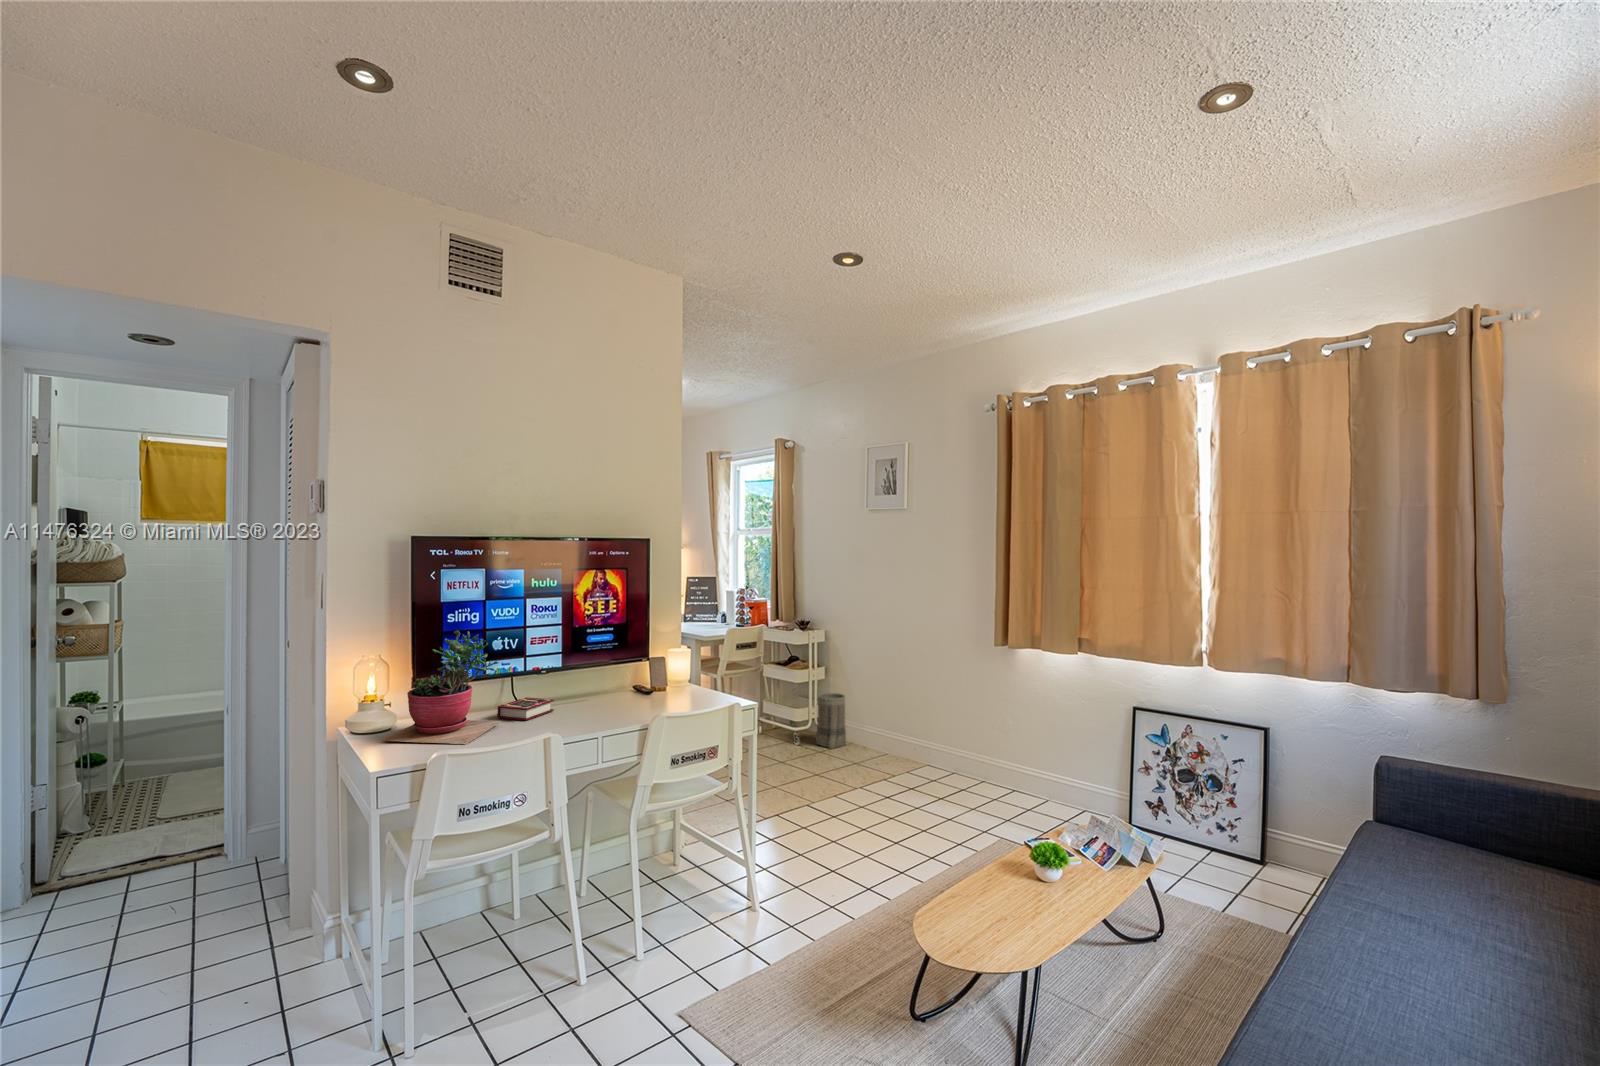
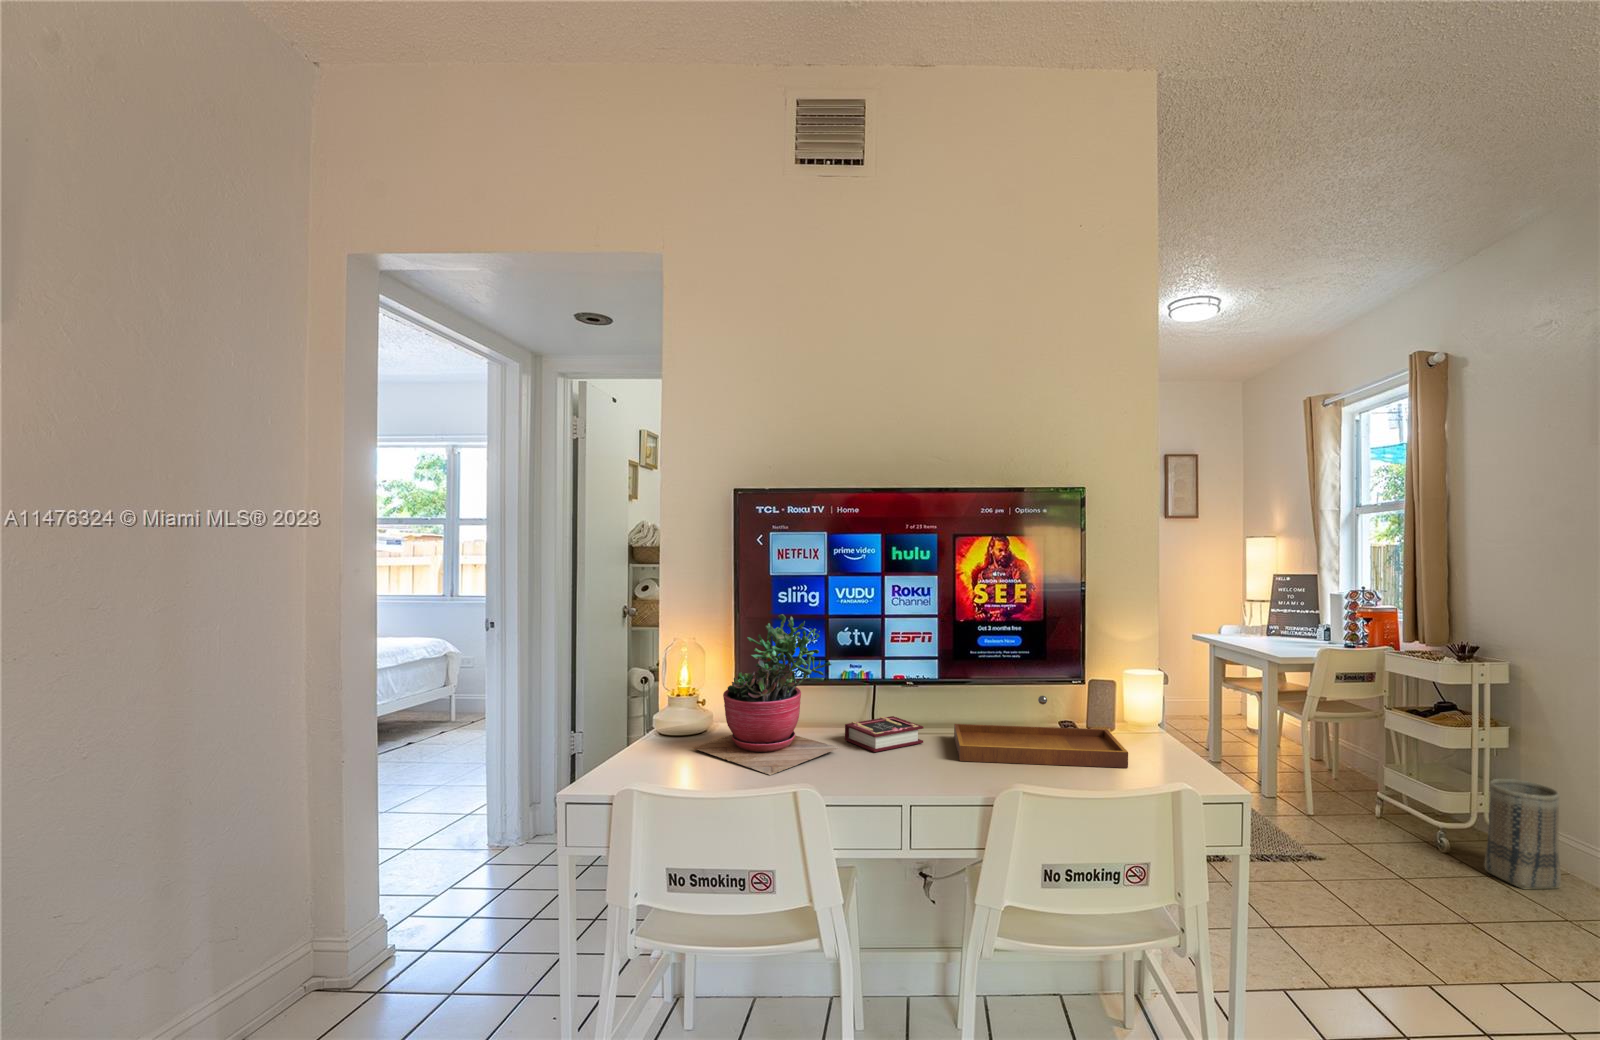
tray: none [571,669,683,716] -> present [954,696,1128,768]

